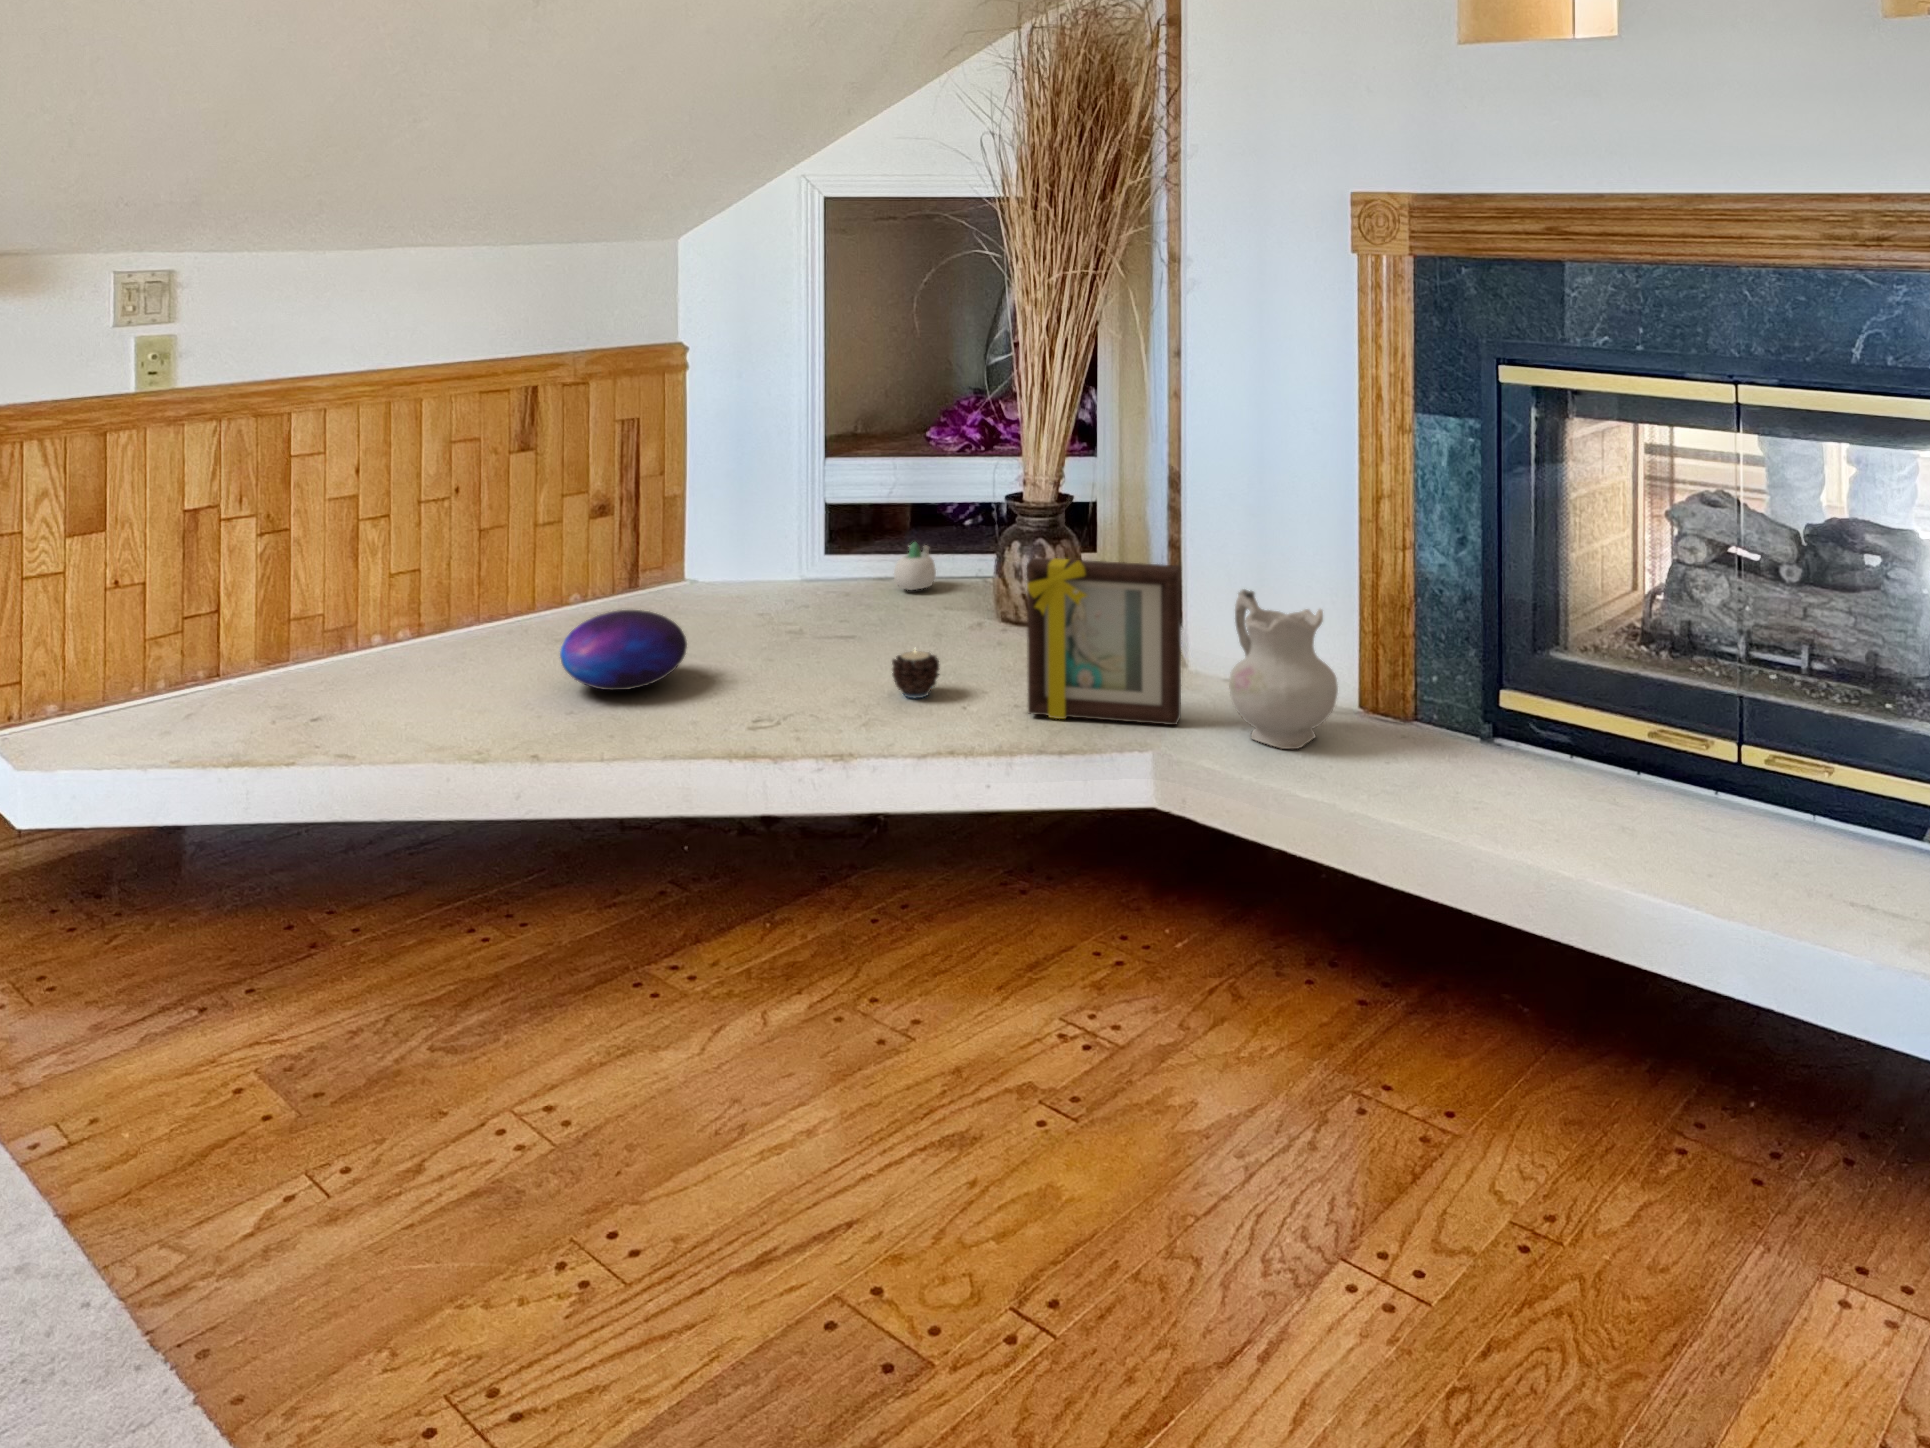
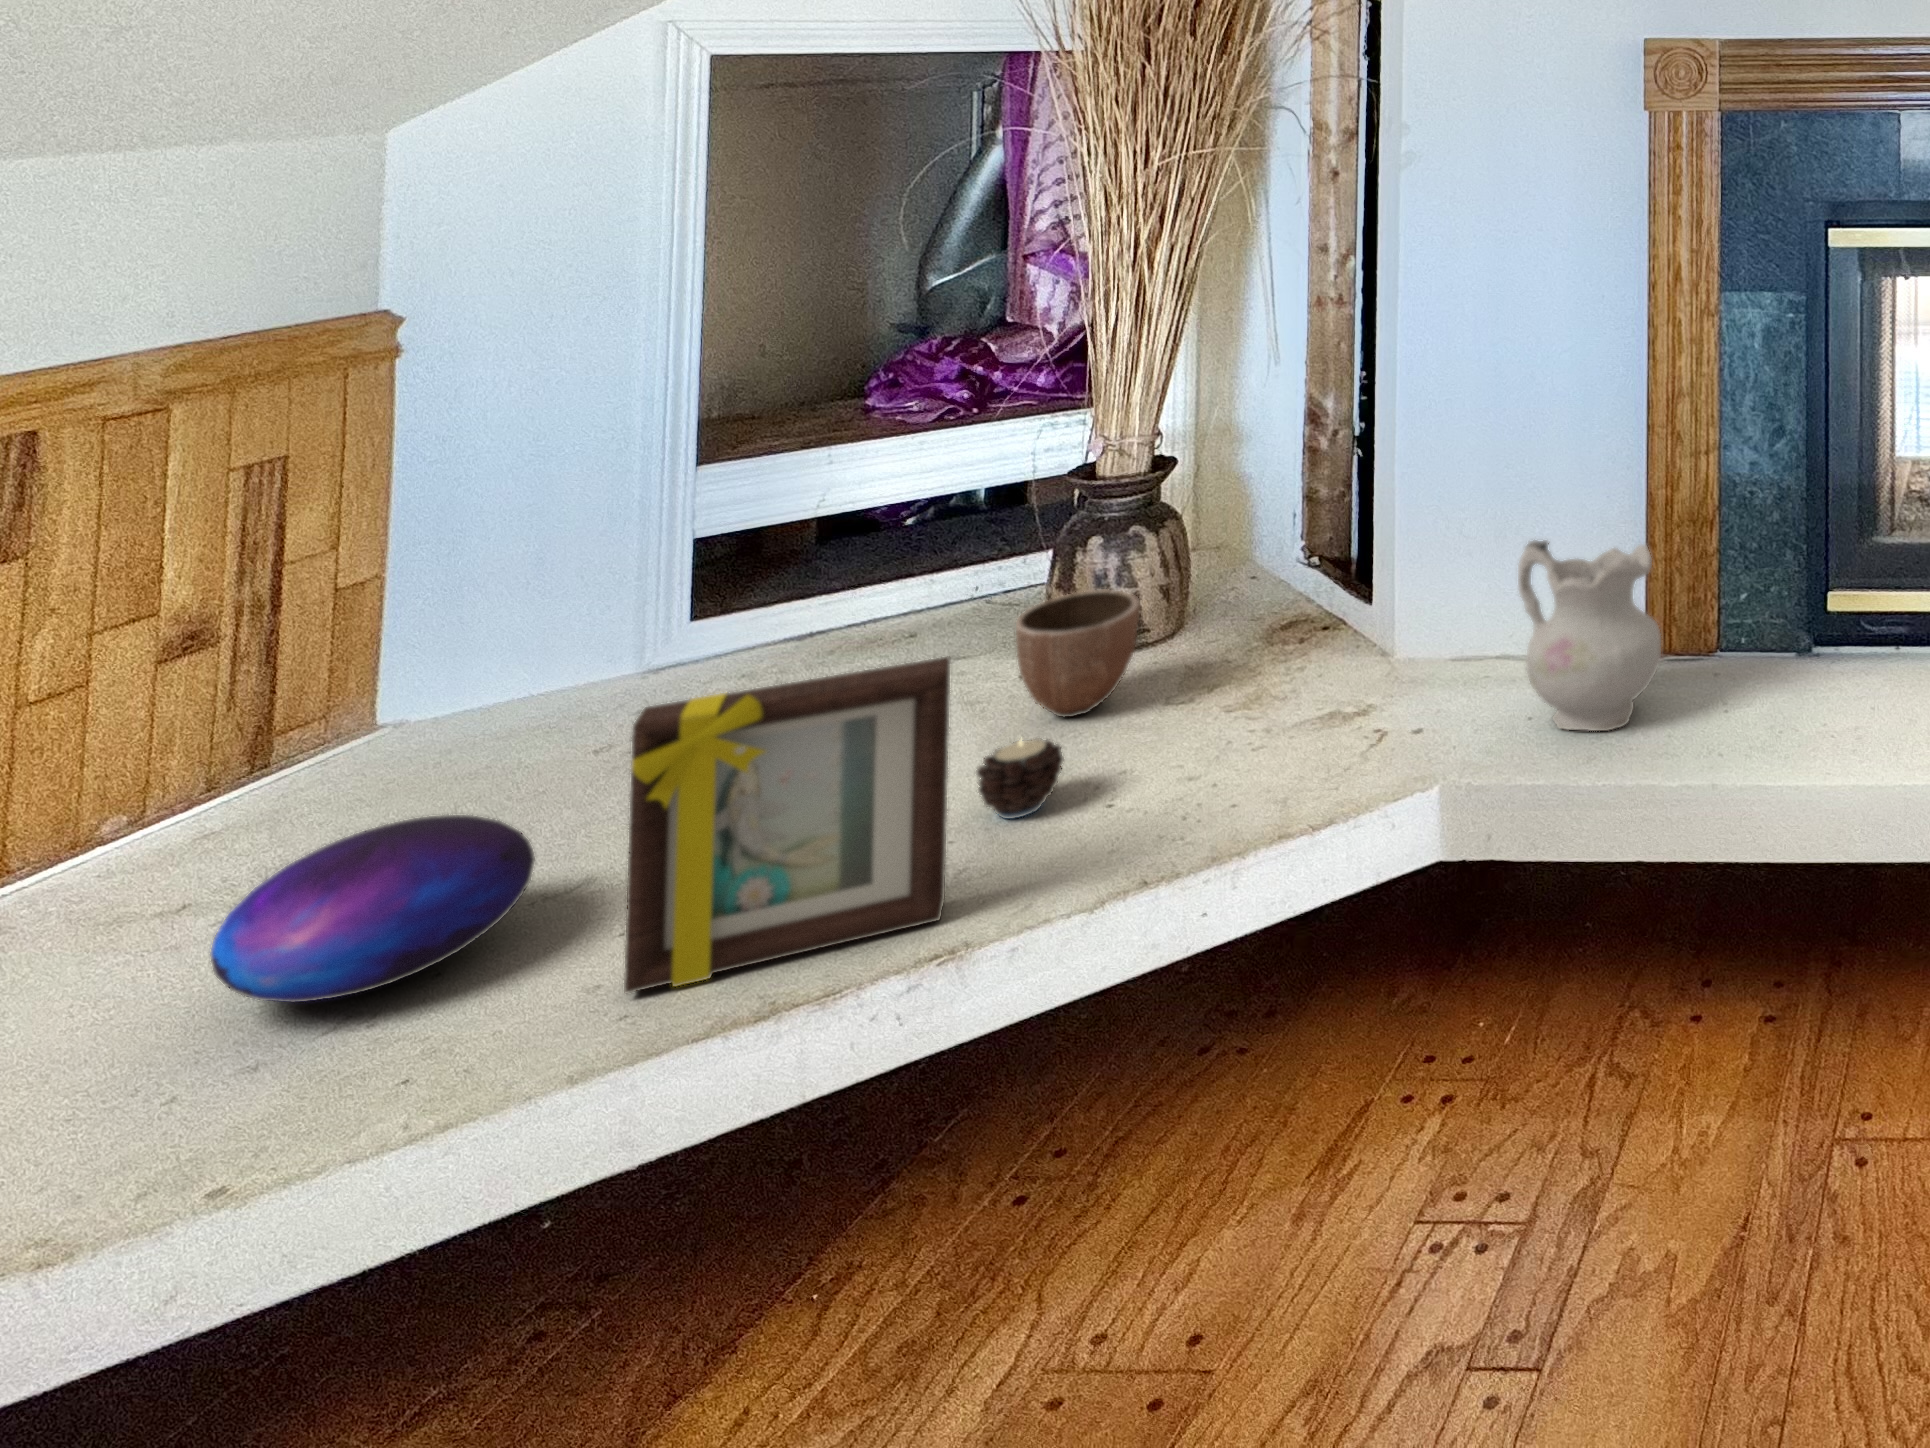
succulent planter: present [894,542,936,590] -> none [844,569,917,645]
picture frame: present [1027,558,1181,725] -> present [624,656,950,993]
decorative bowl: none [944,572,1020,654] -> present [1016,589,1140,717]

